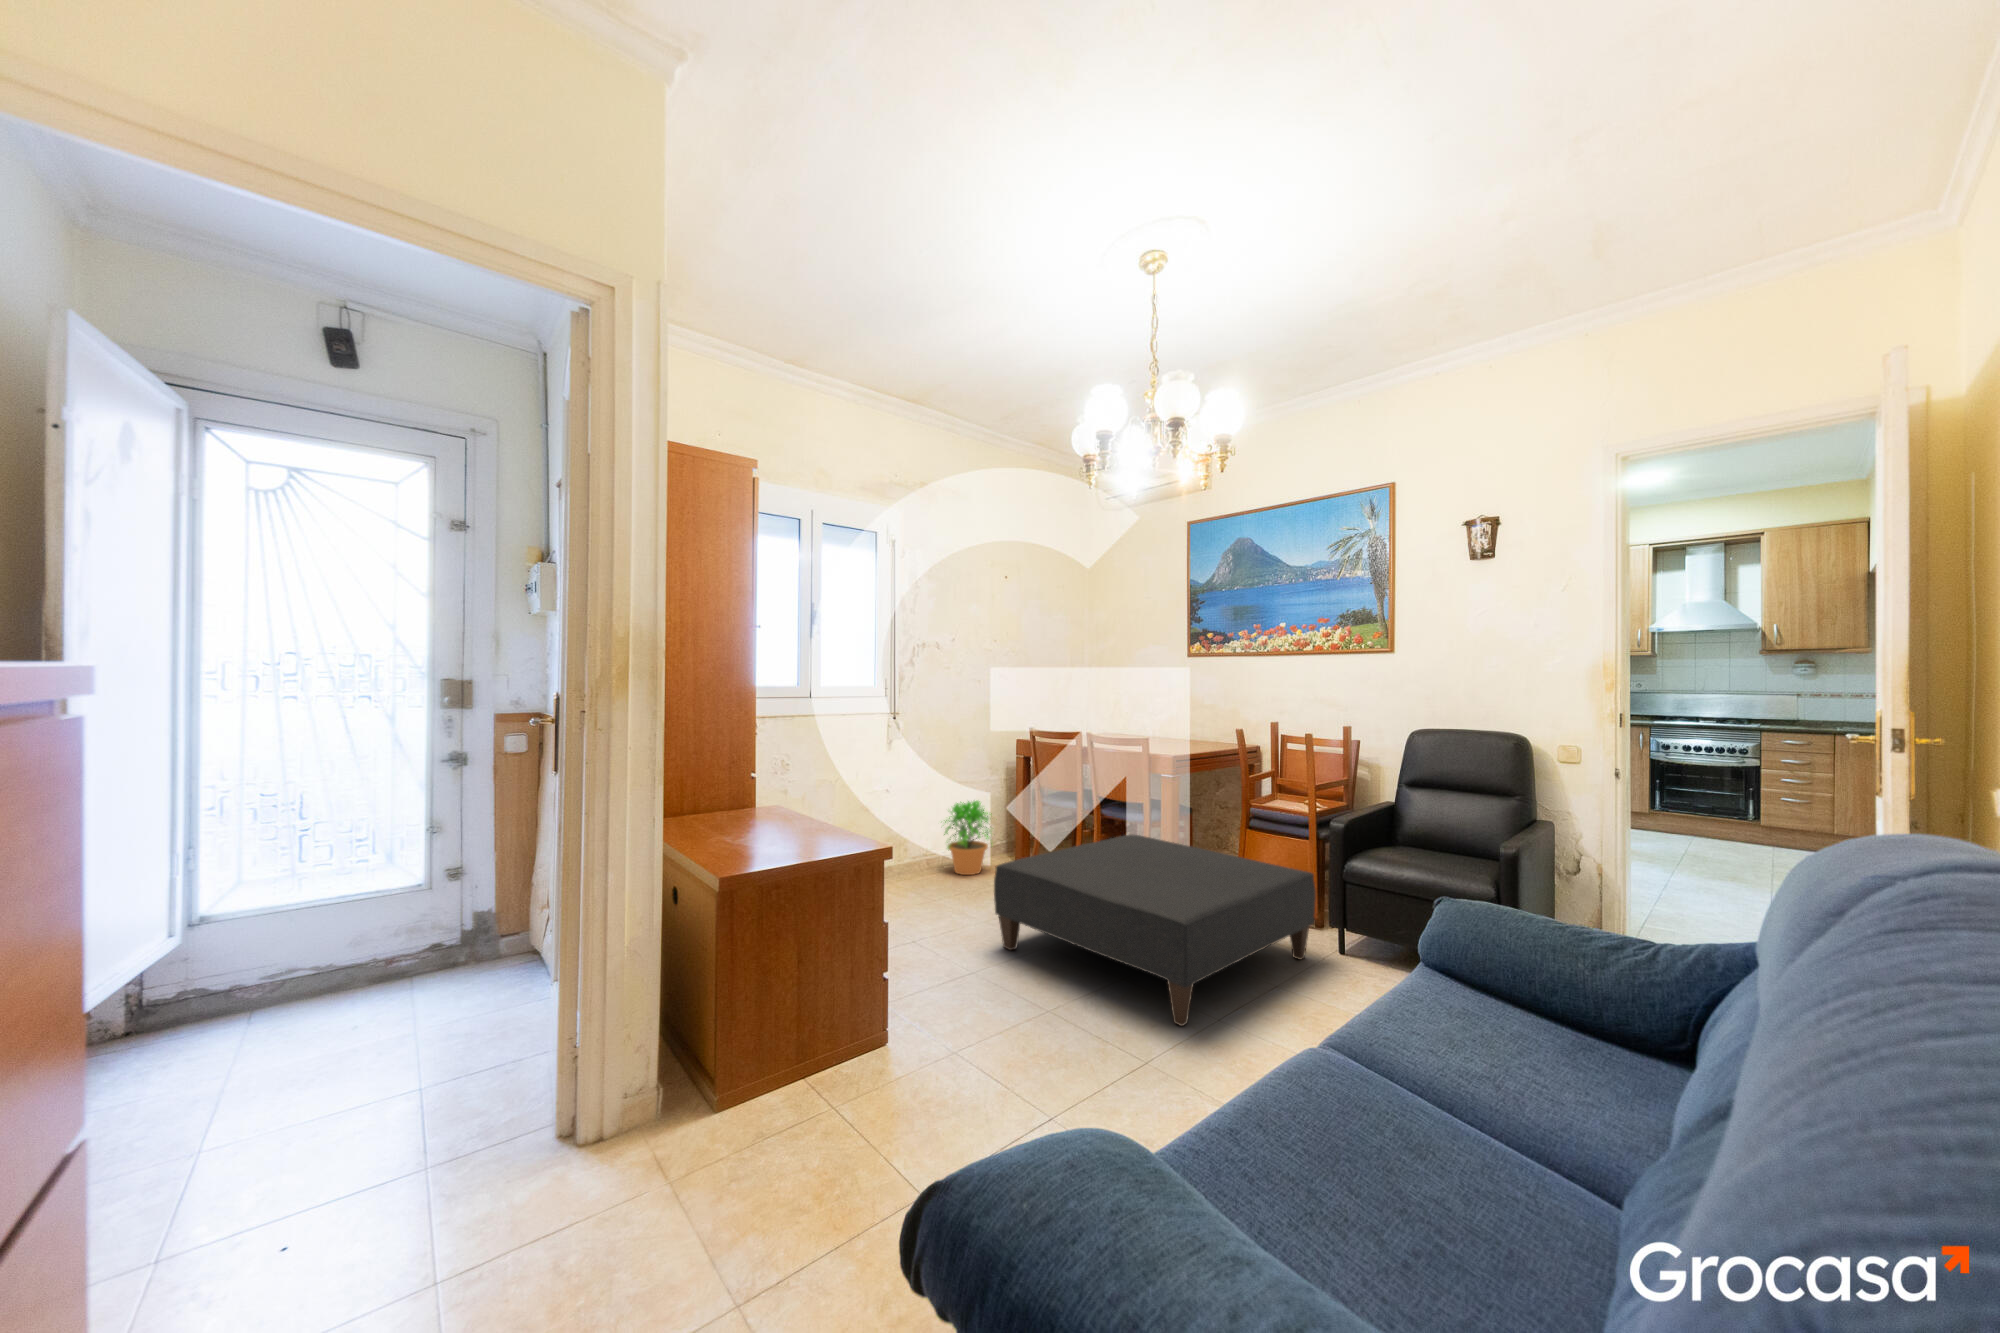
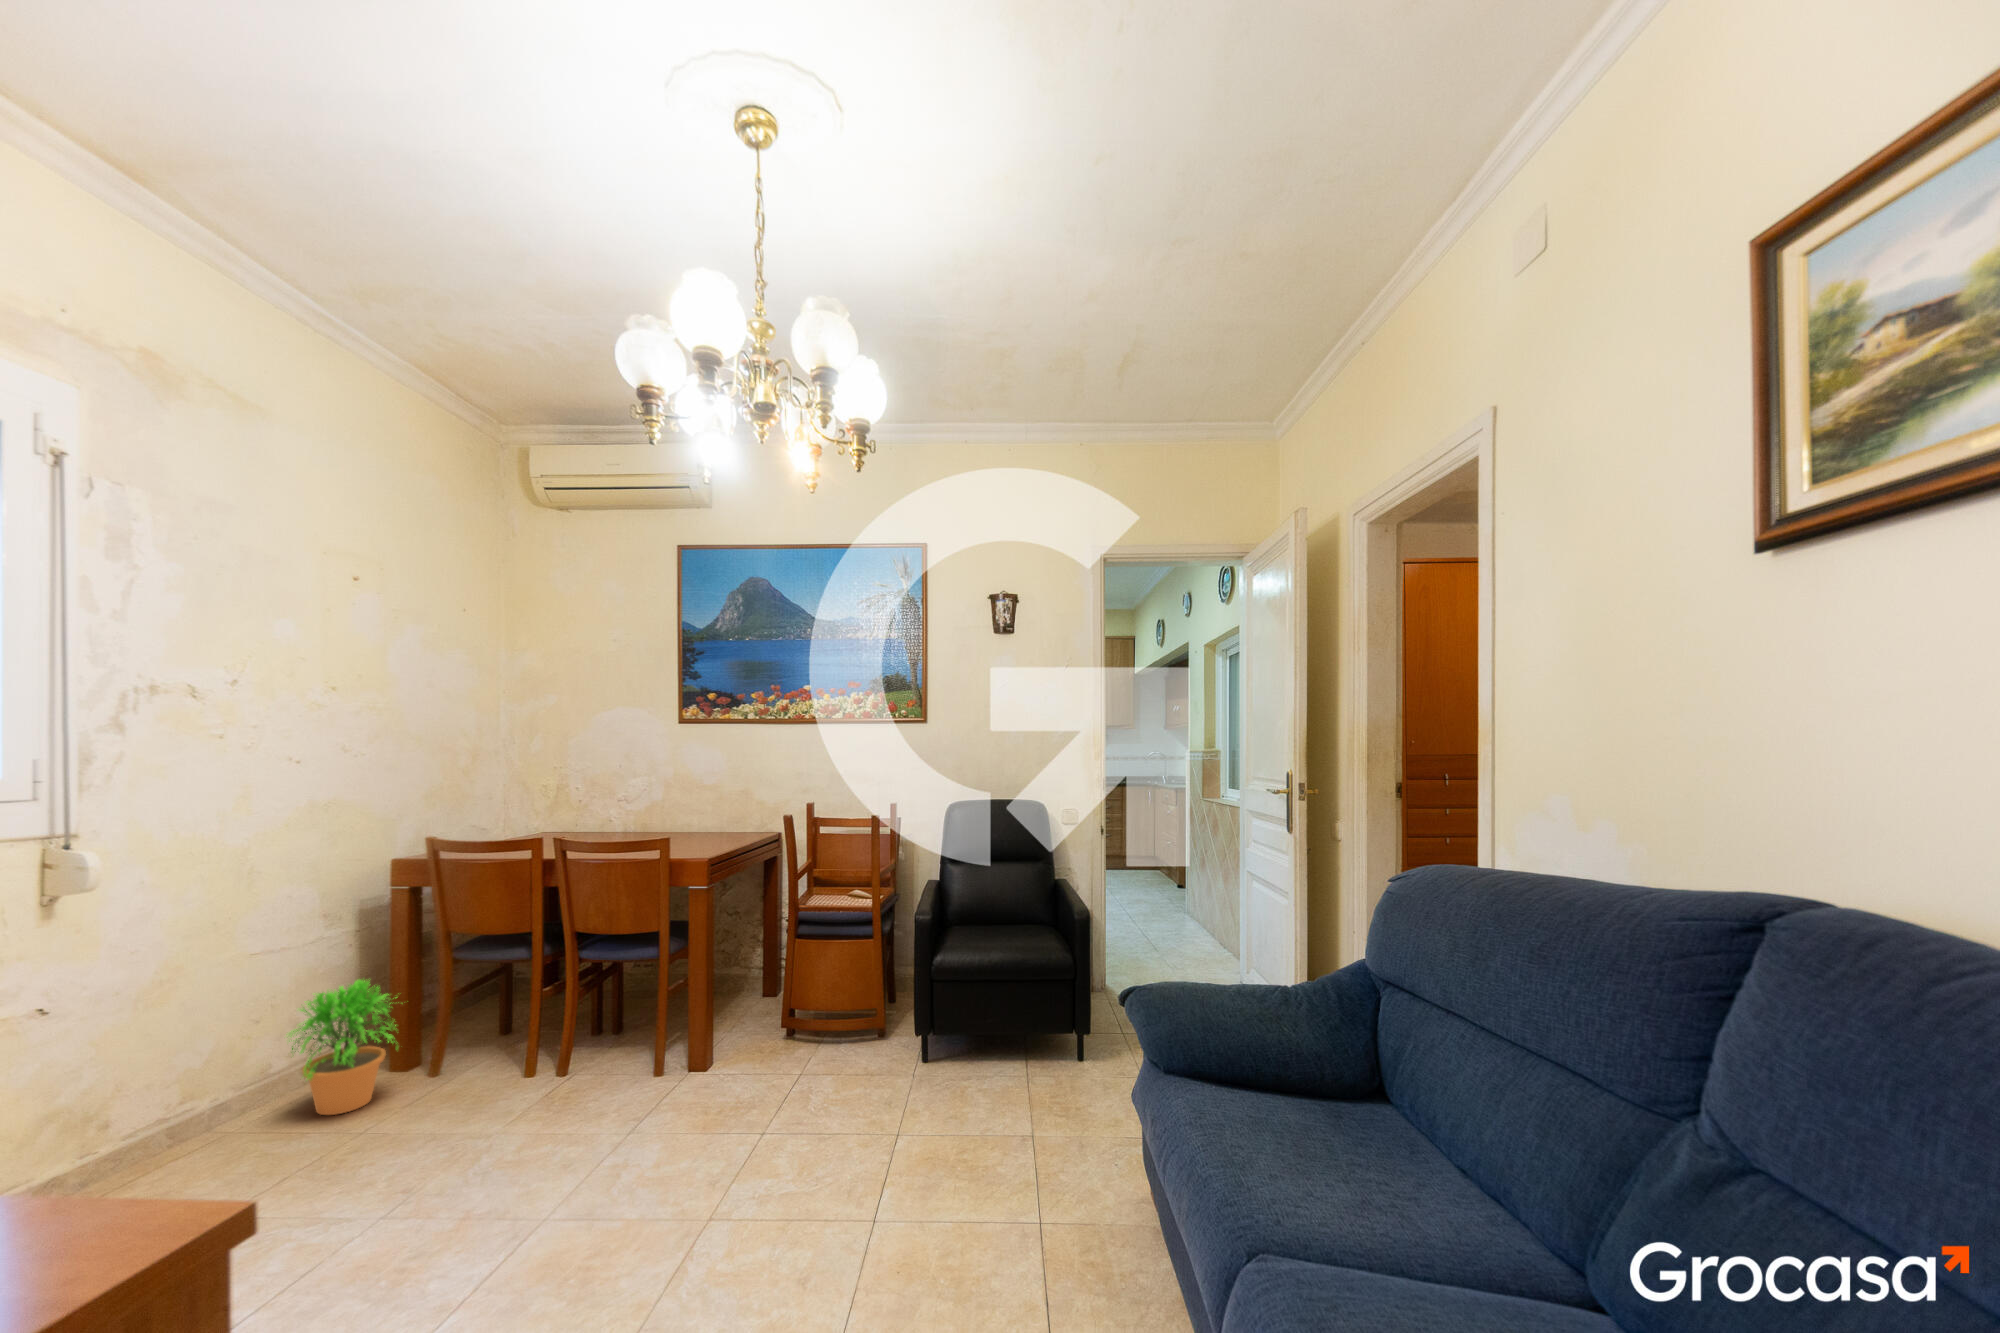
ottoman: present [994,835,1316,1026] -> none [505,979,904,1221]

